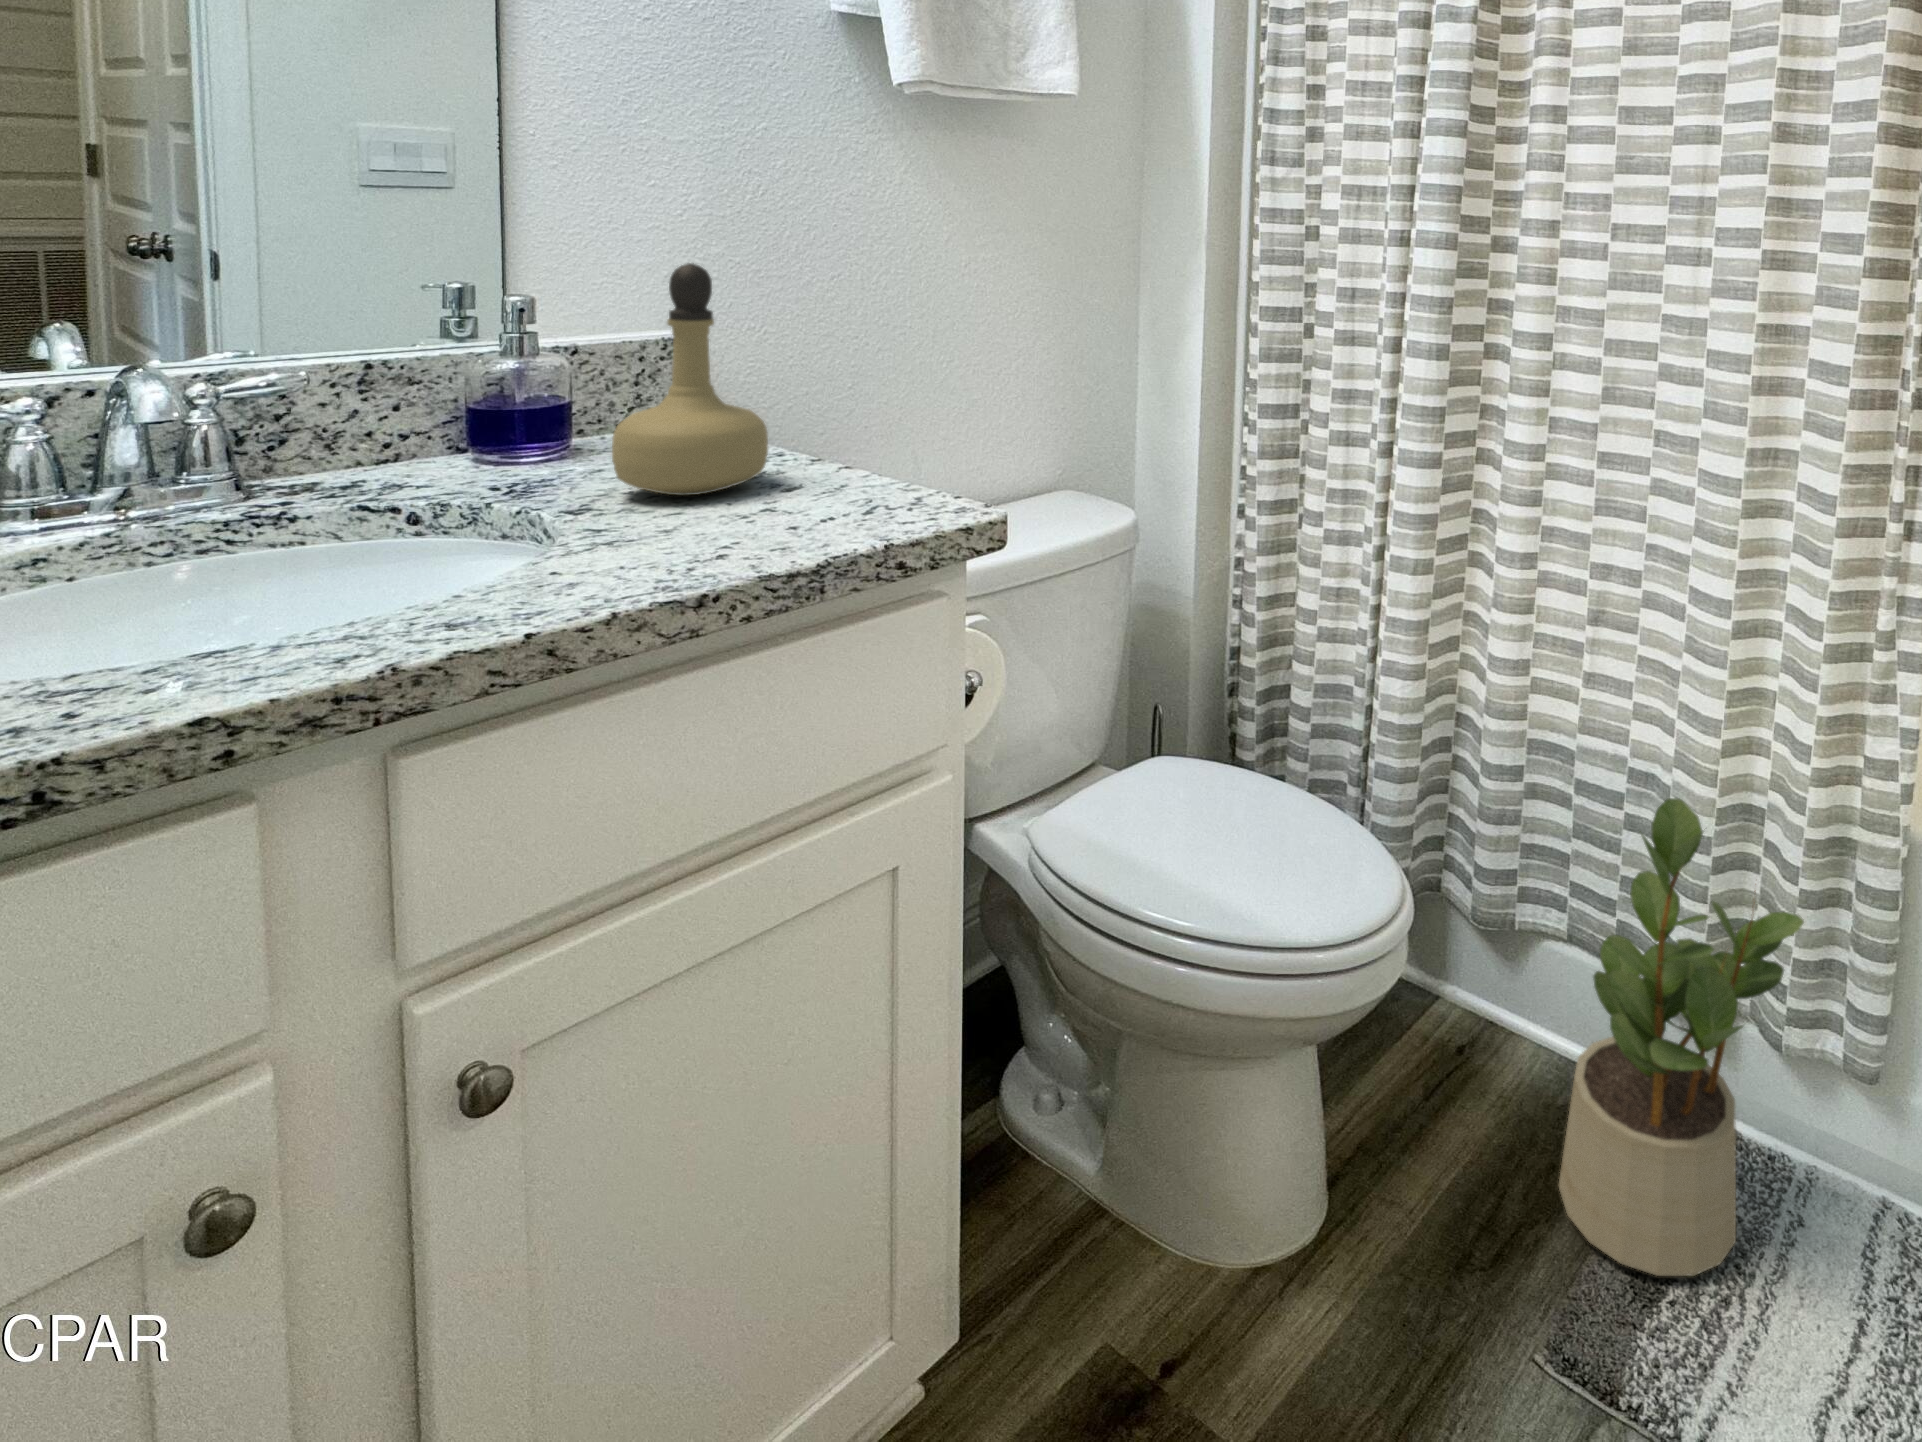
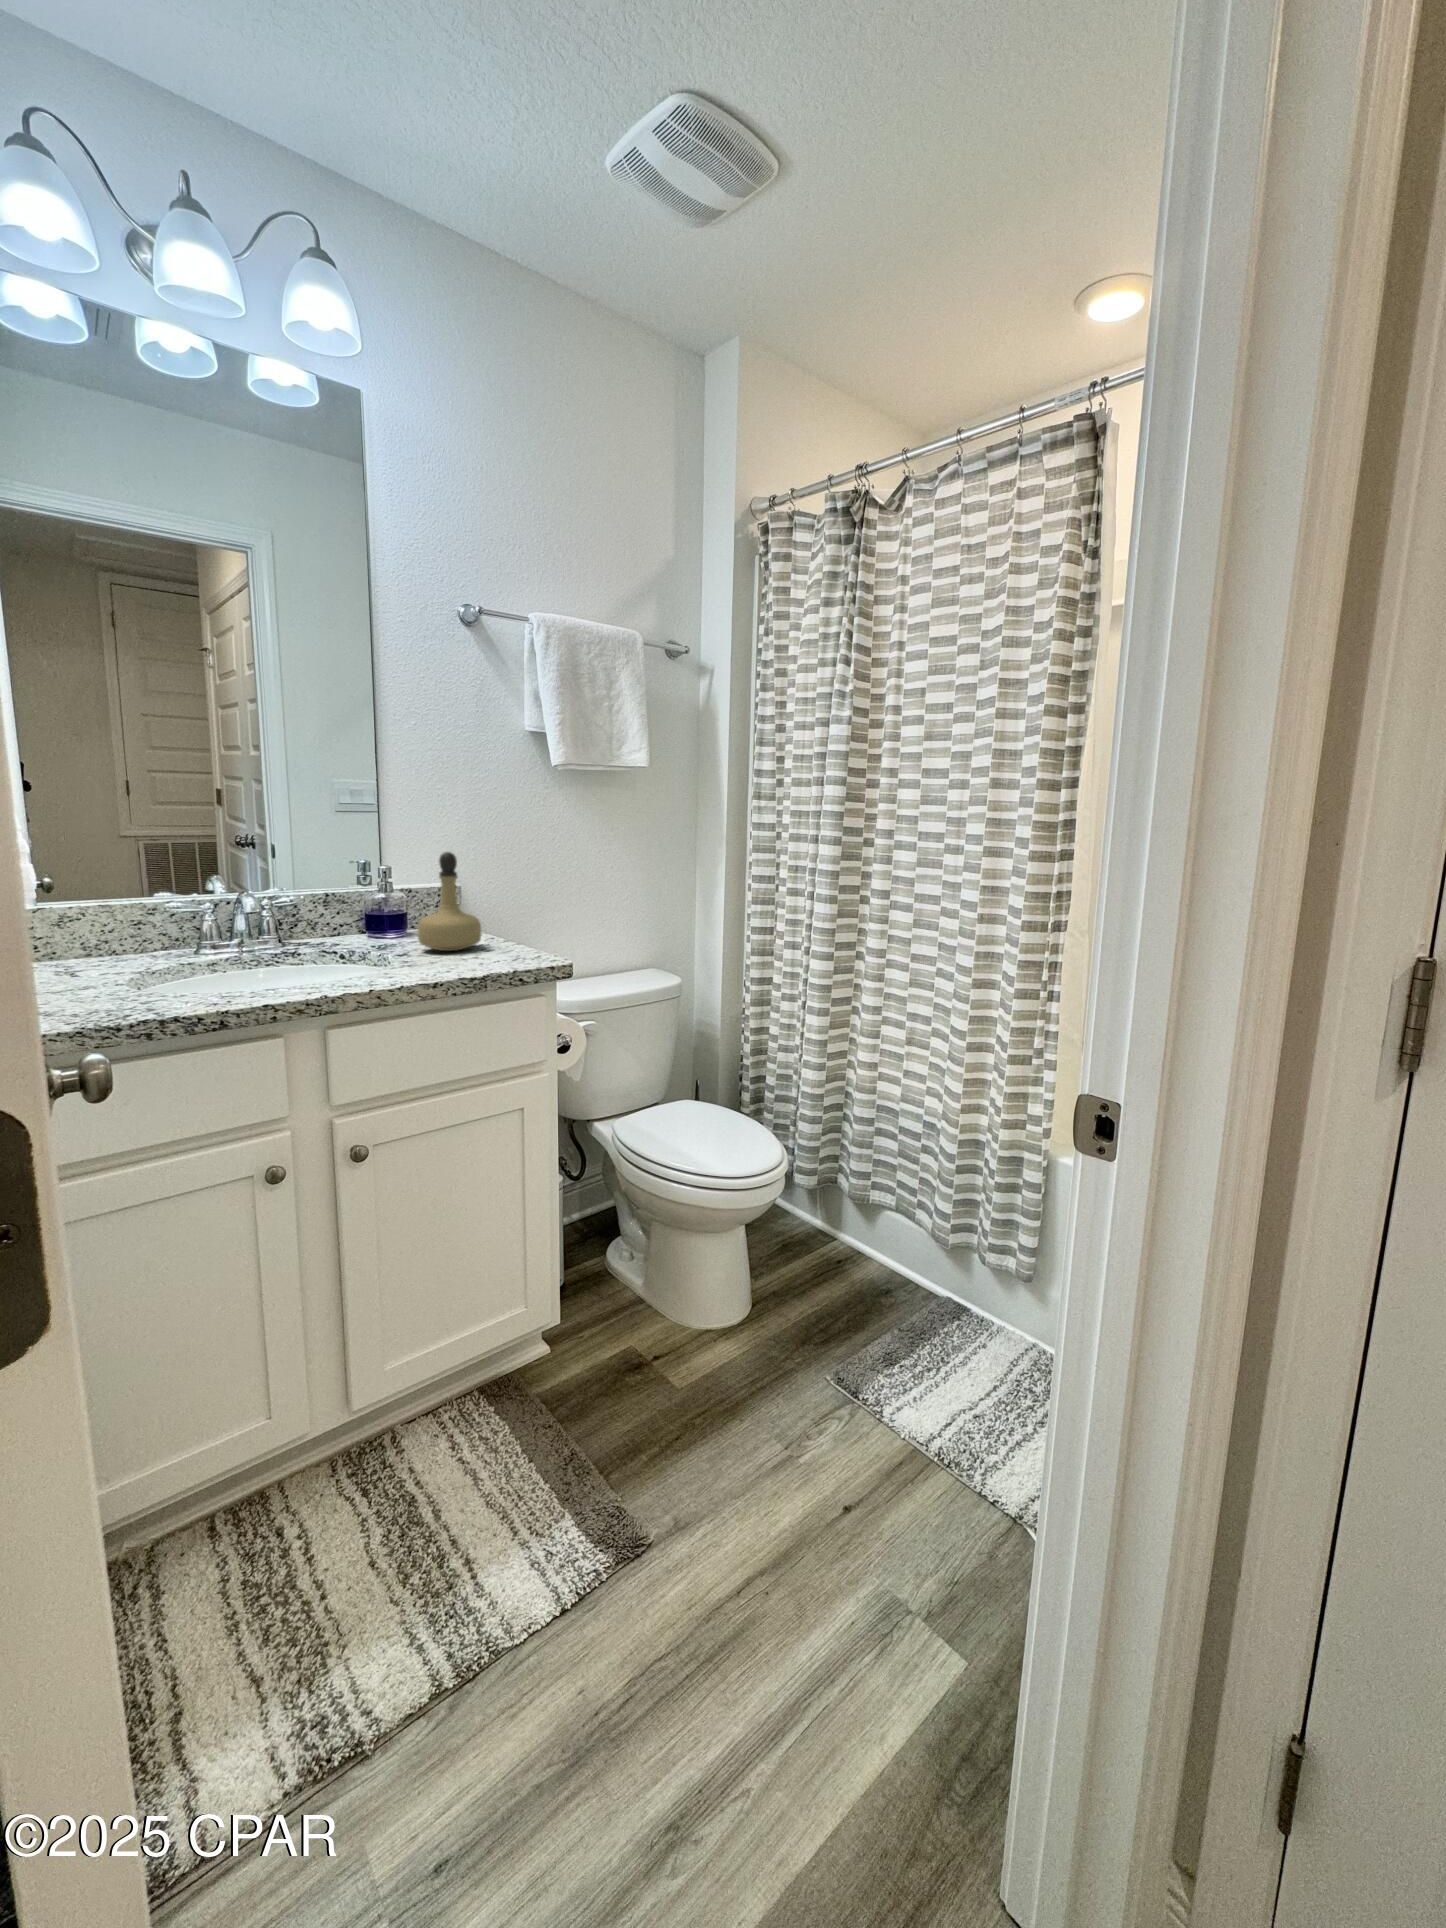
potted plant: present [1559,798,1804,1276] -> none [863,1127,991,1359]

